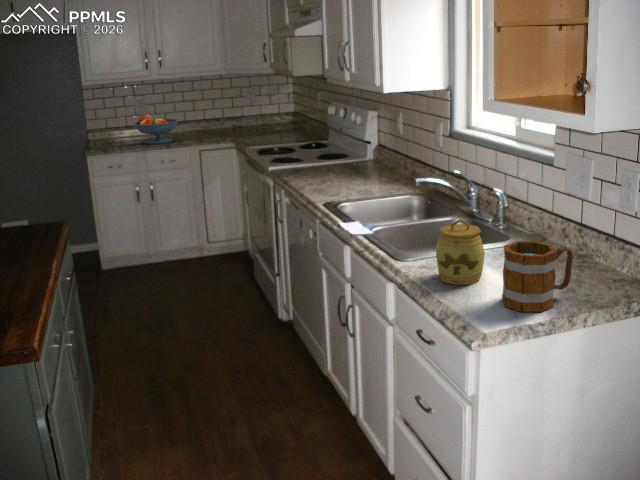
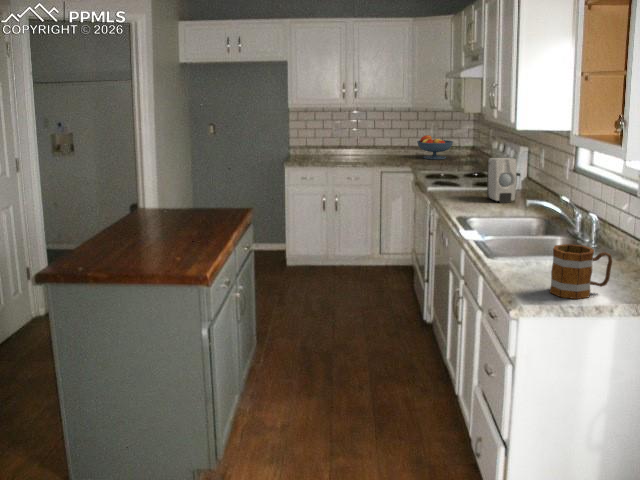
fruit bowl: present [134,115,178,144] -> present [417,135,453,159]
soap dispenser: none [341,127,378,180] -> present [487,158,516,203]
jar: present [436,219,485,285] -> none [511,225,549,277]

